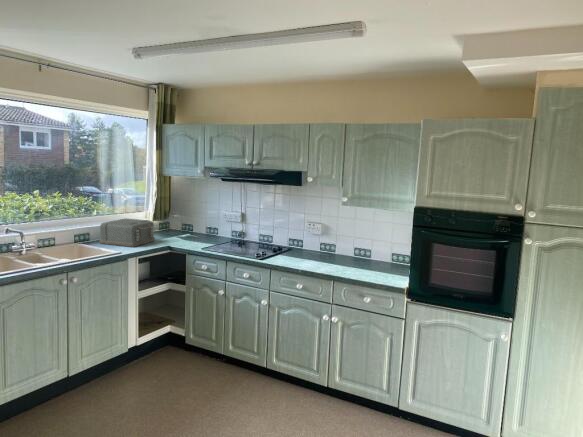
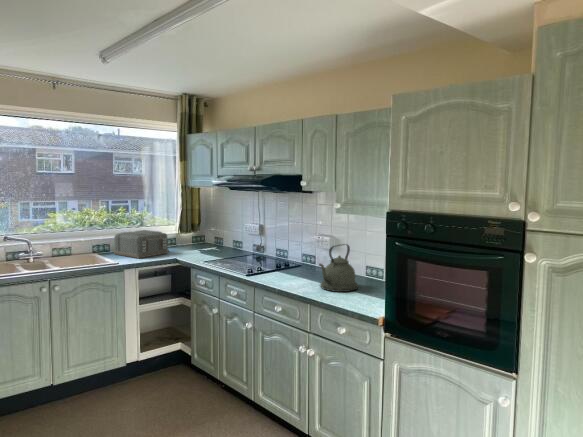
kettle: none [332,231,362,270] -> present [319,244,358,292]

